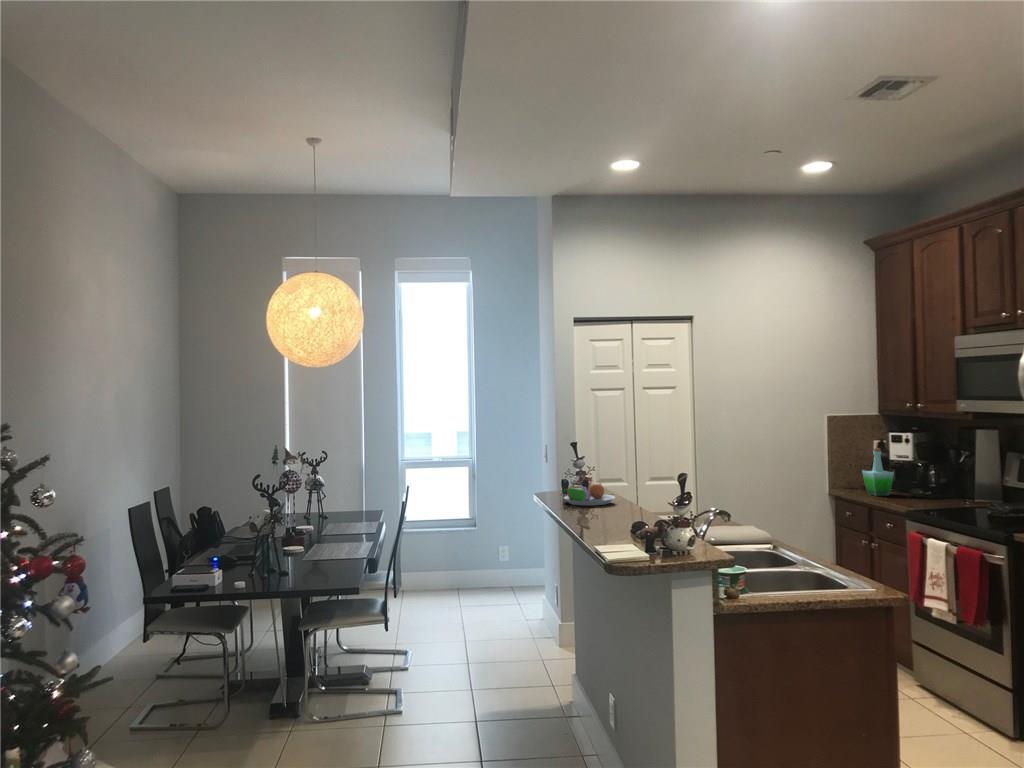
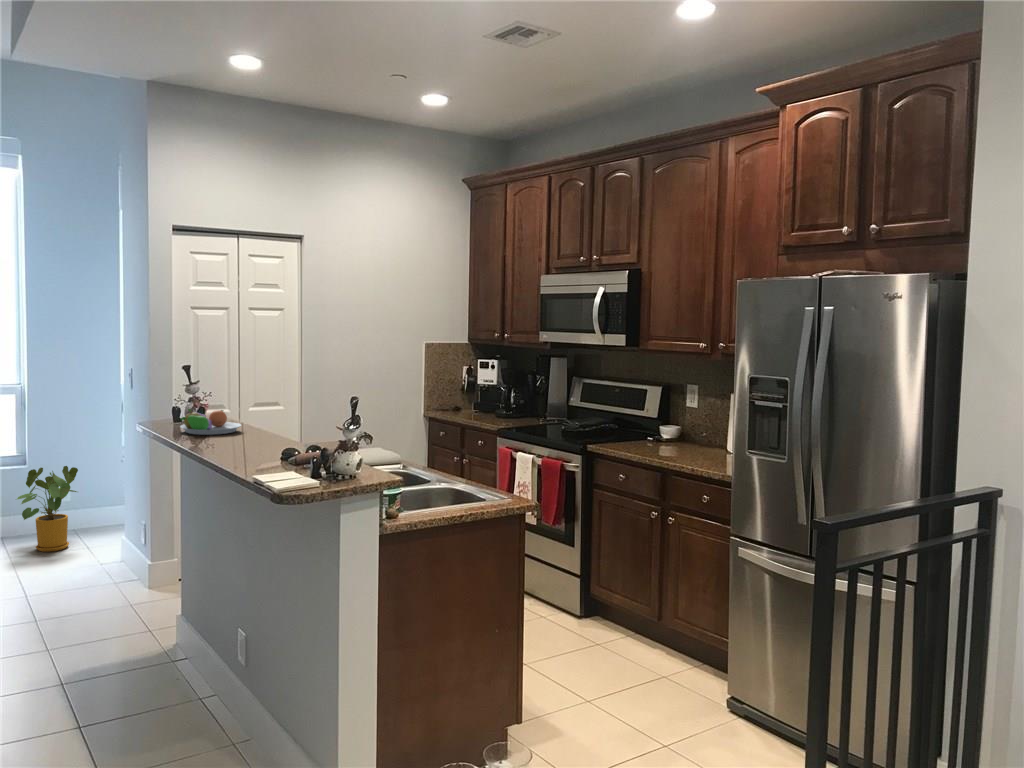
bottle: present [862,448,894,496] -> none [456,374,483,417]
house plant: none [471,527,520,599] -> present [17,466,78,552]

